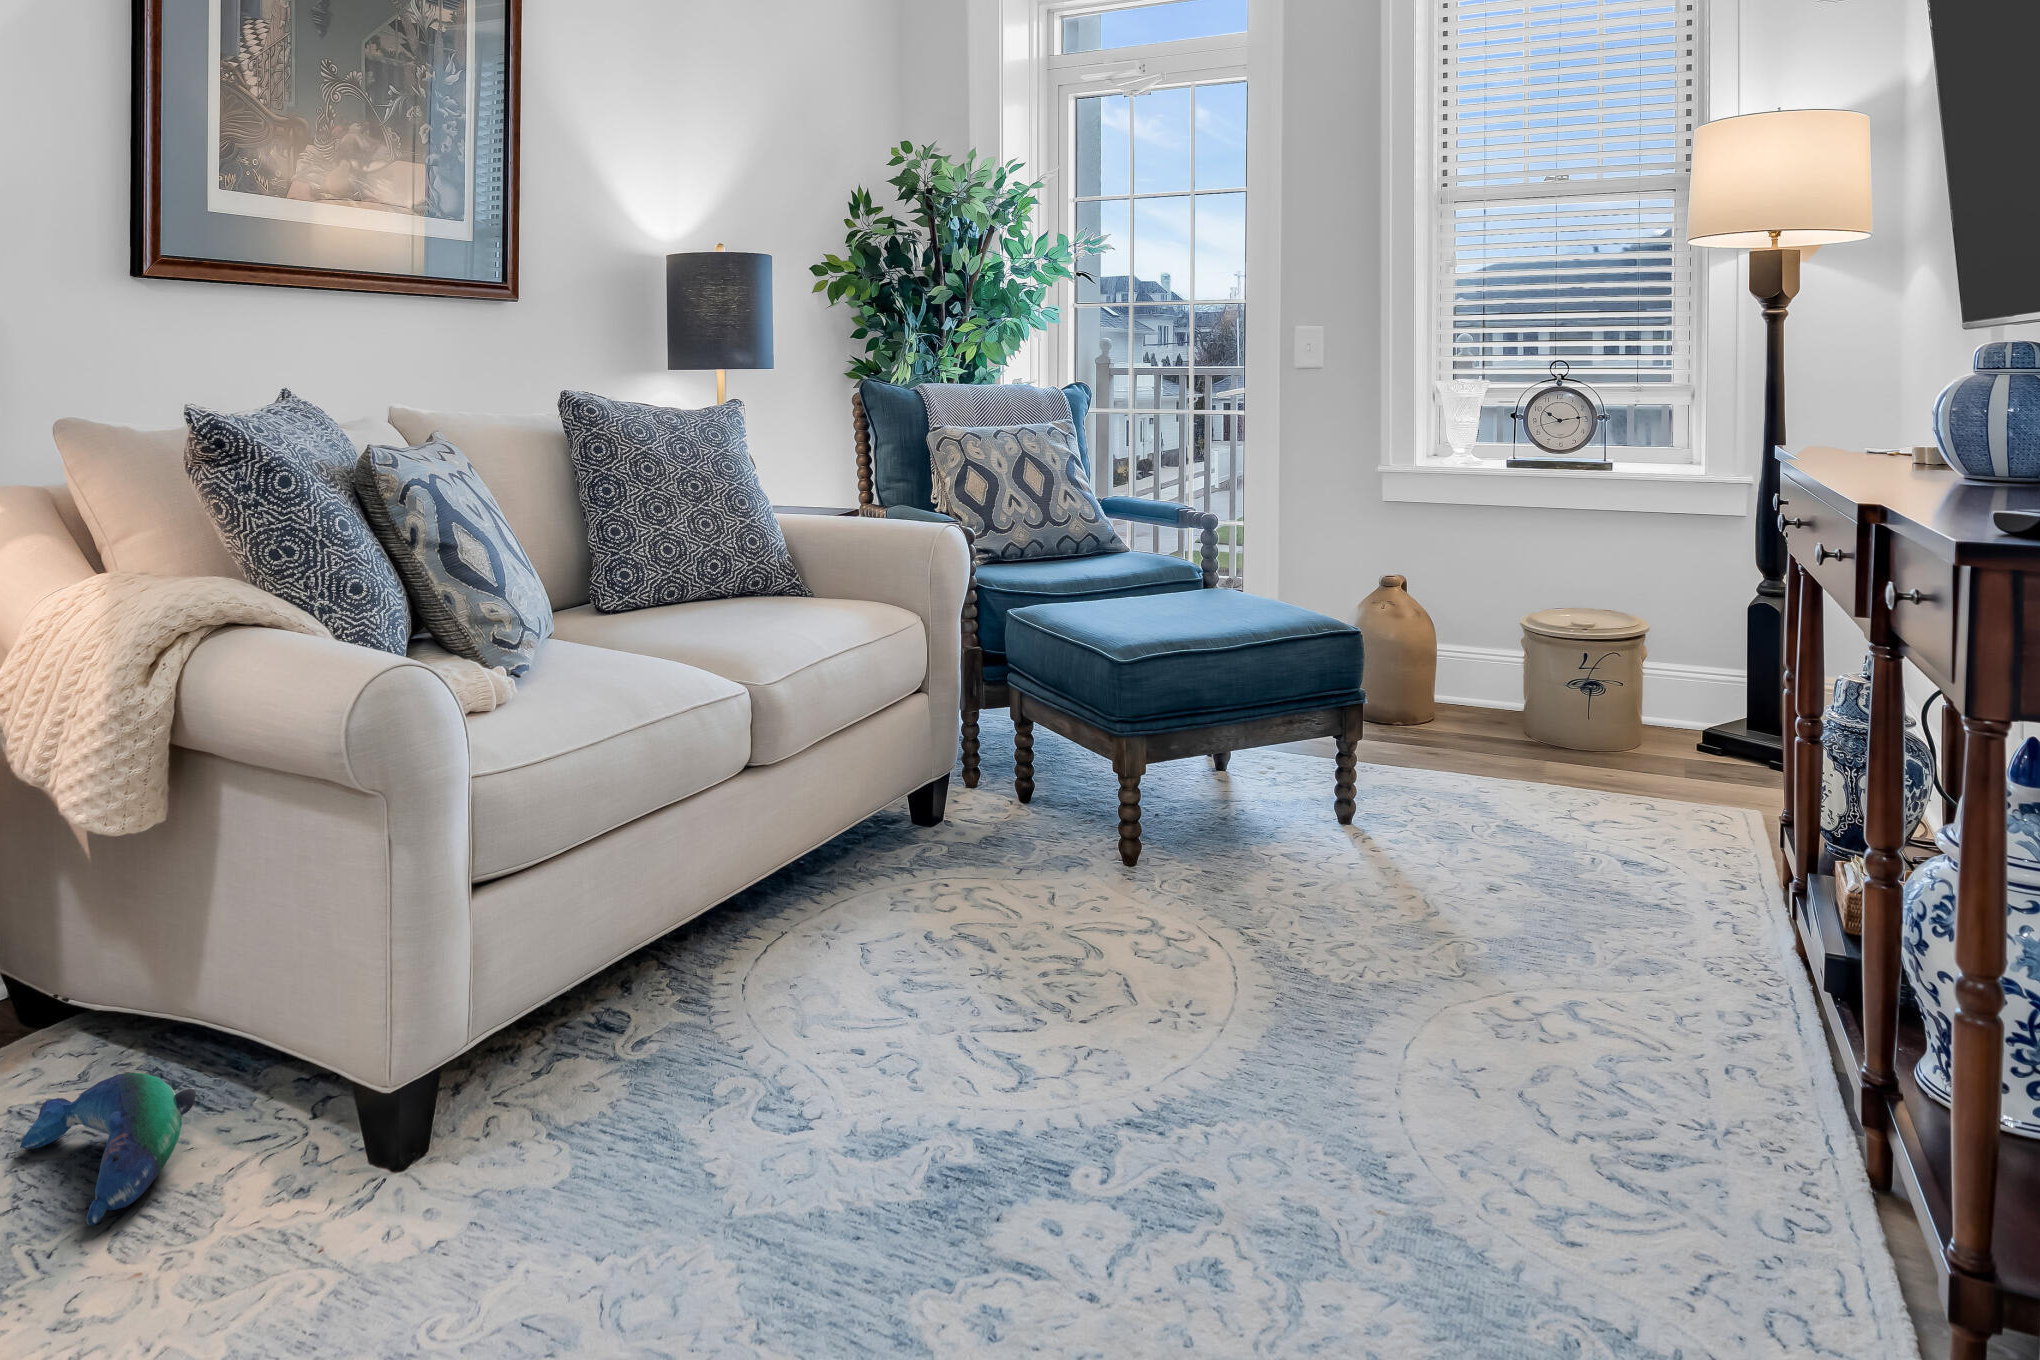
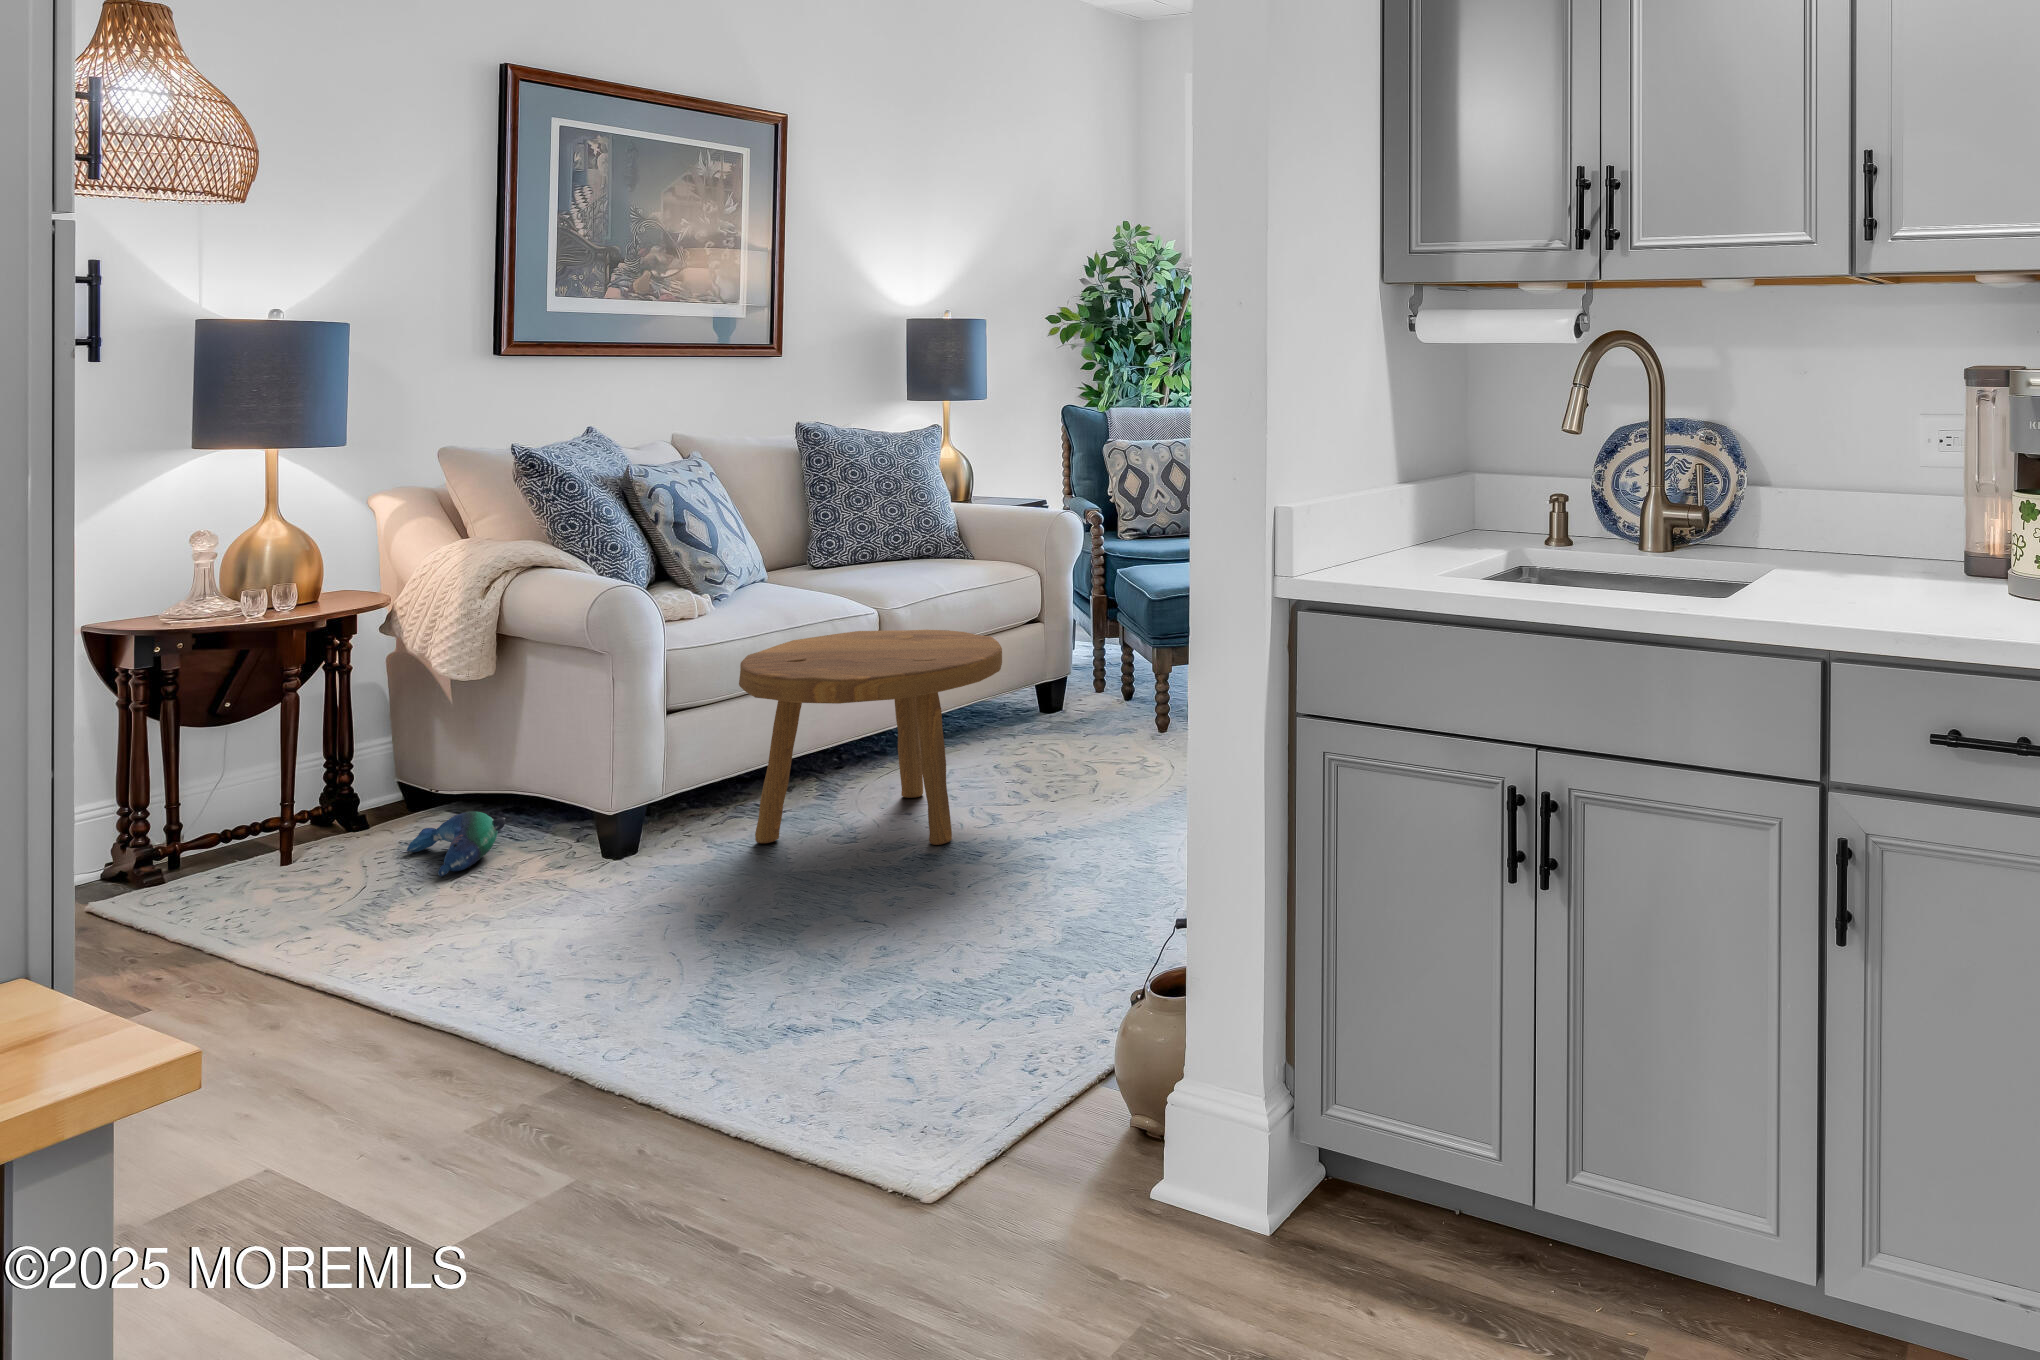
footstool: none [603,725,1044,1145] -> present [739,630,1002,845]

